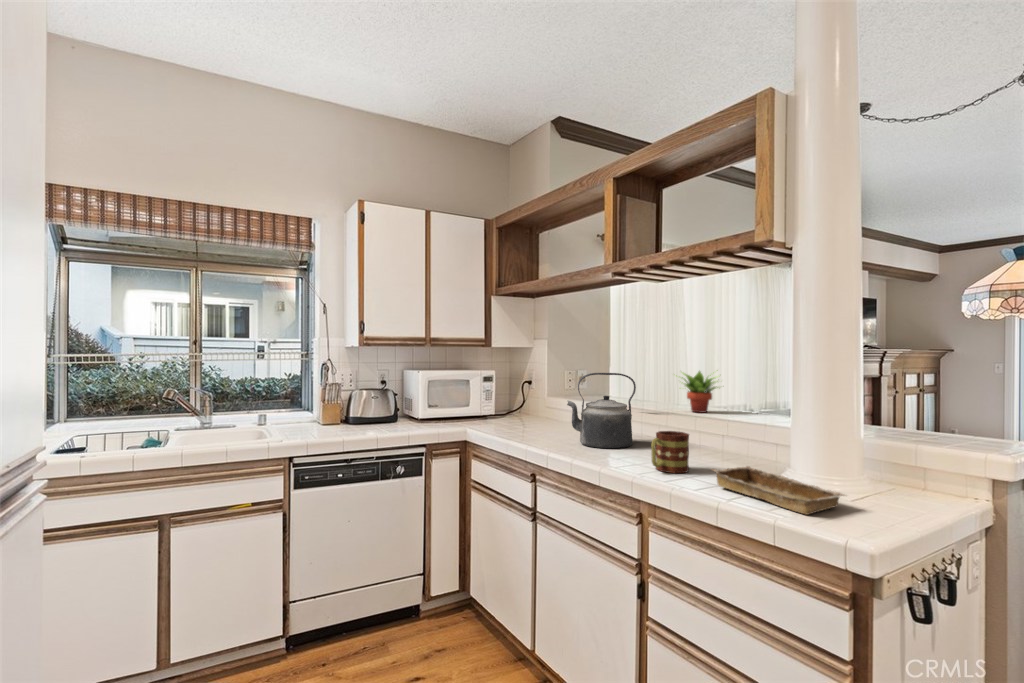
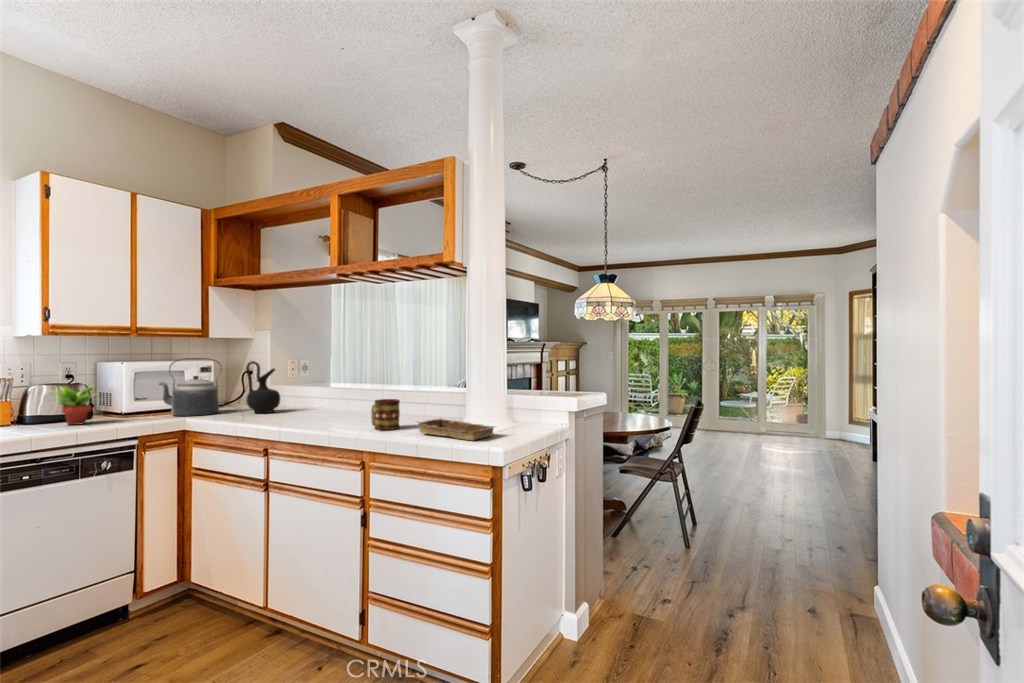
succulent plant: present [682,371,718,413] -> present [50,385,94,425]
ceramic jug: none [521,373,554,429] -> present [246,361,280,413]
kettle: present [567,373,636,448] -> present [159,358,222,416]

